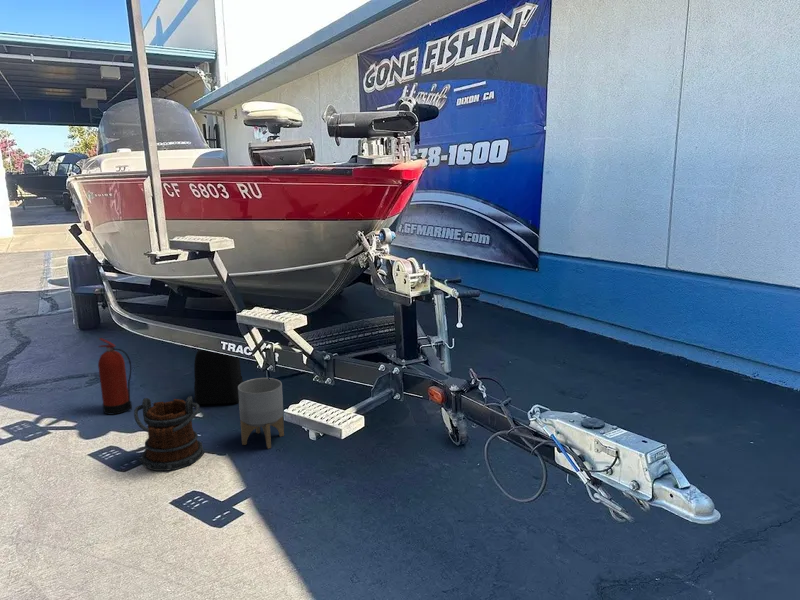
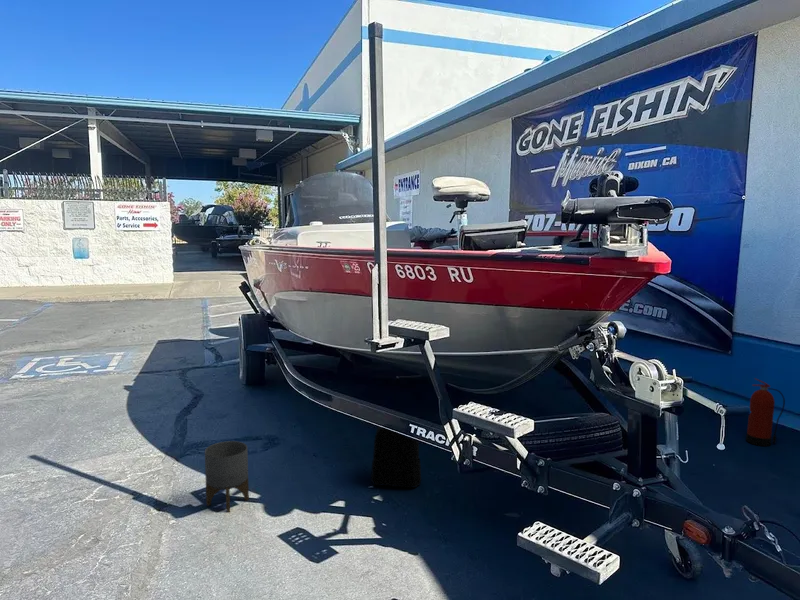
fire extinguisher: present [98,338,132,414] -> present [746,379,785,446]
planter: present [238,378,284,449] -> present [205,441,249,512]
bucket: present [134,396,204,471] -> none [328,484,395,569]

